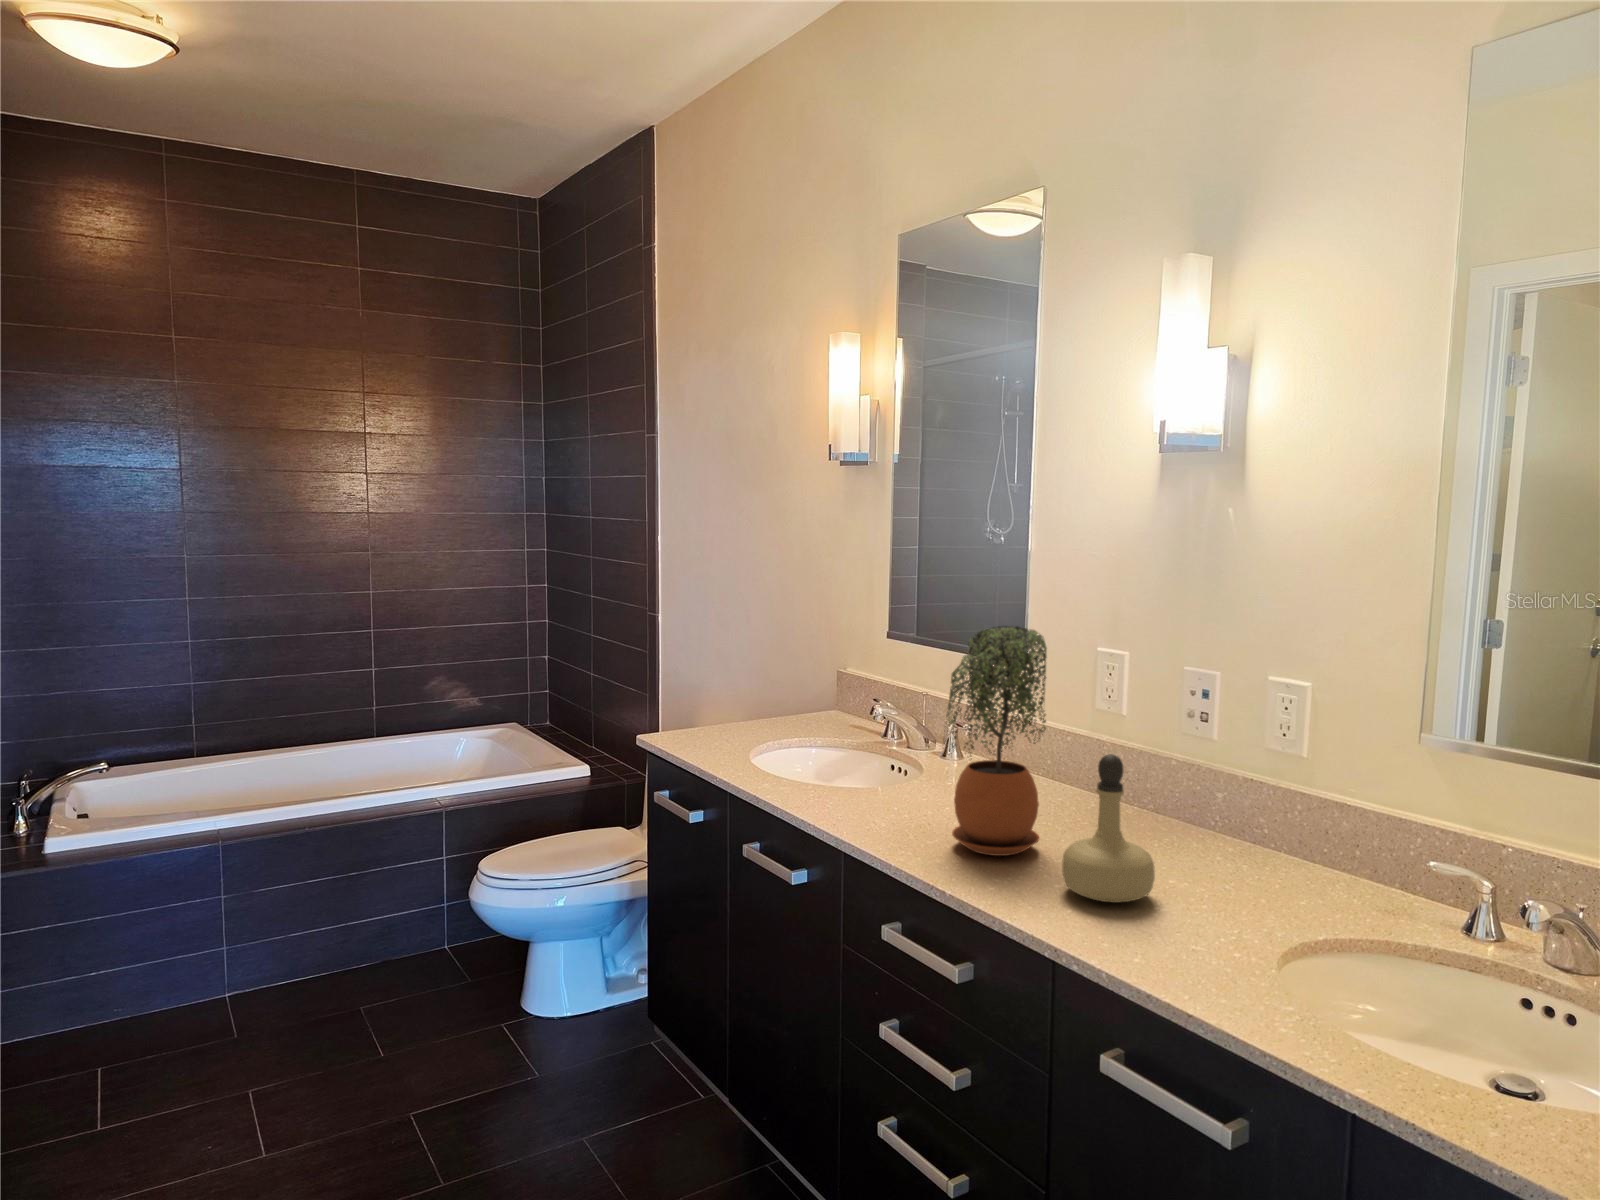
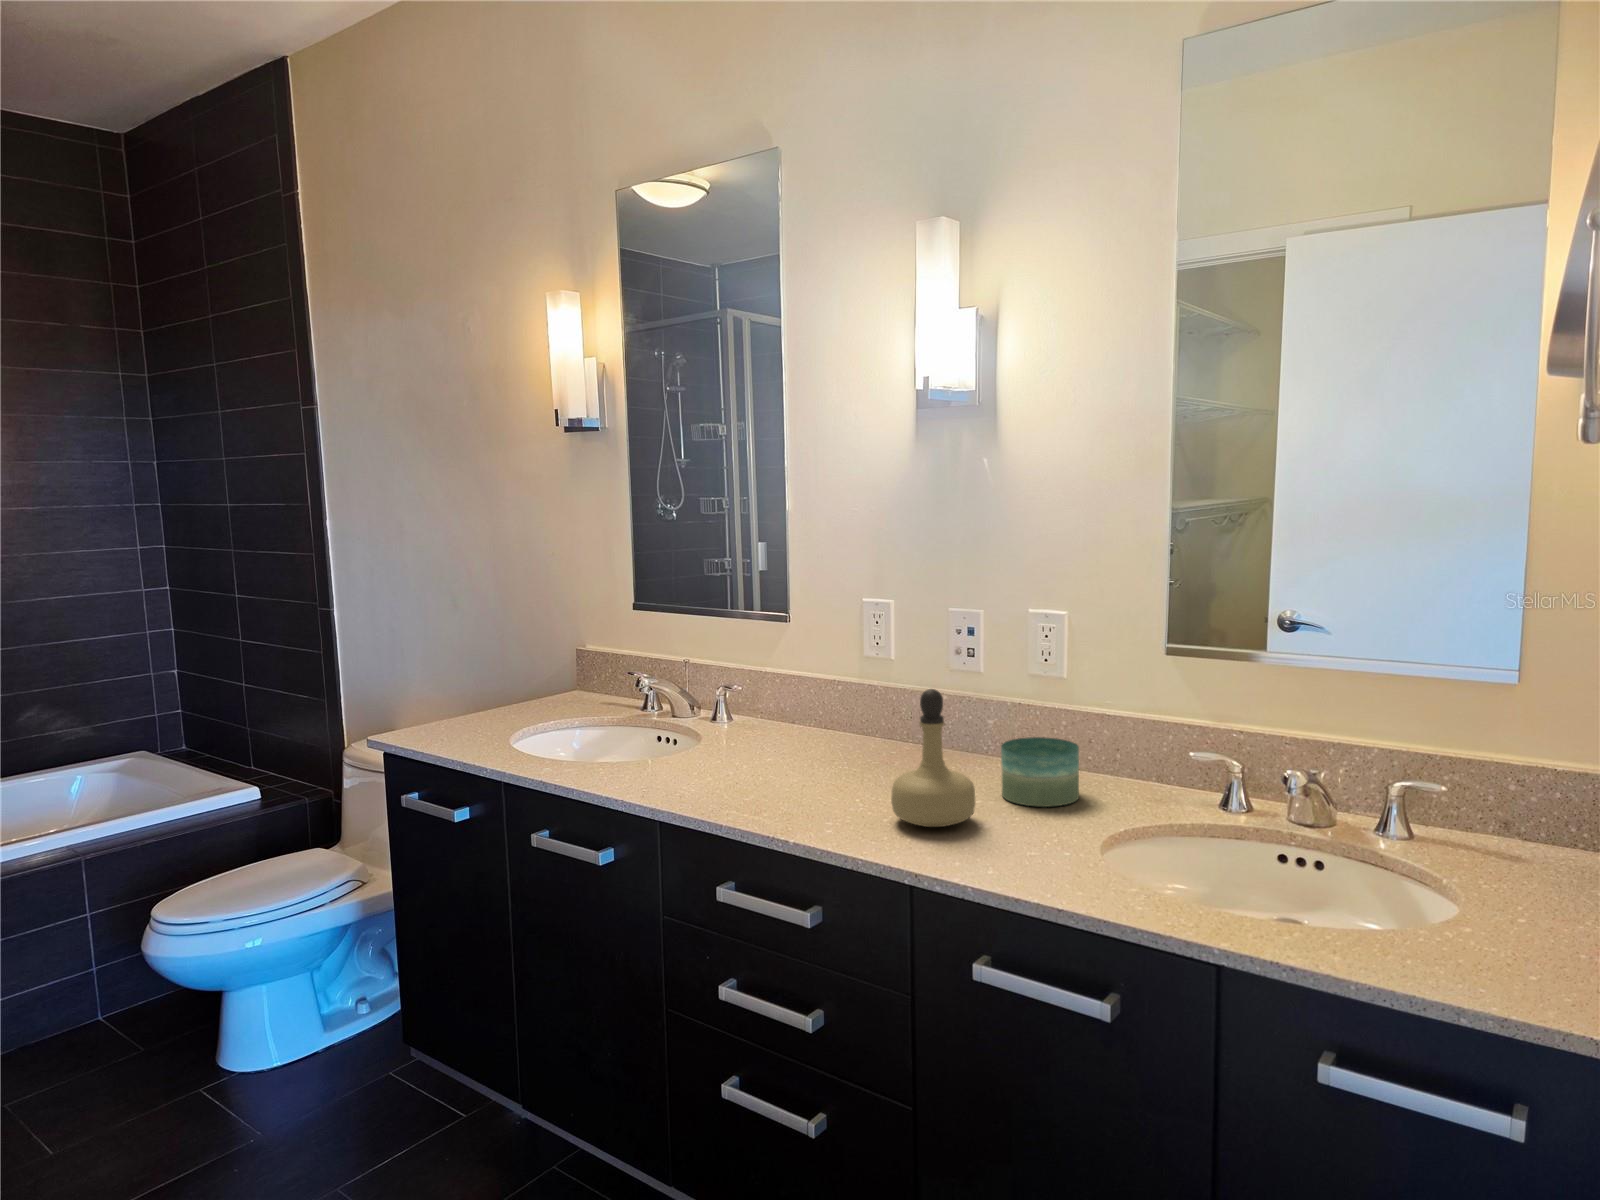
potted plant: present [943,626,1047,856] -> none [754,577,853,802]
candle: none [1201,818,1295,900] -> present [1001,737,1079,807]

